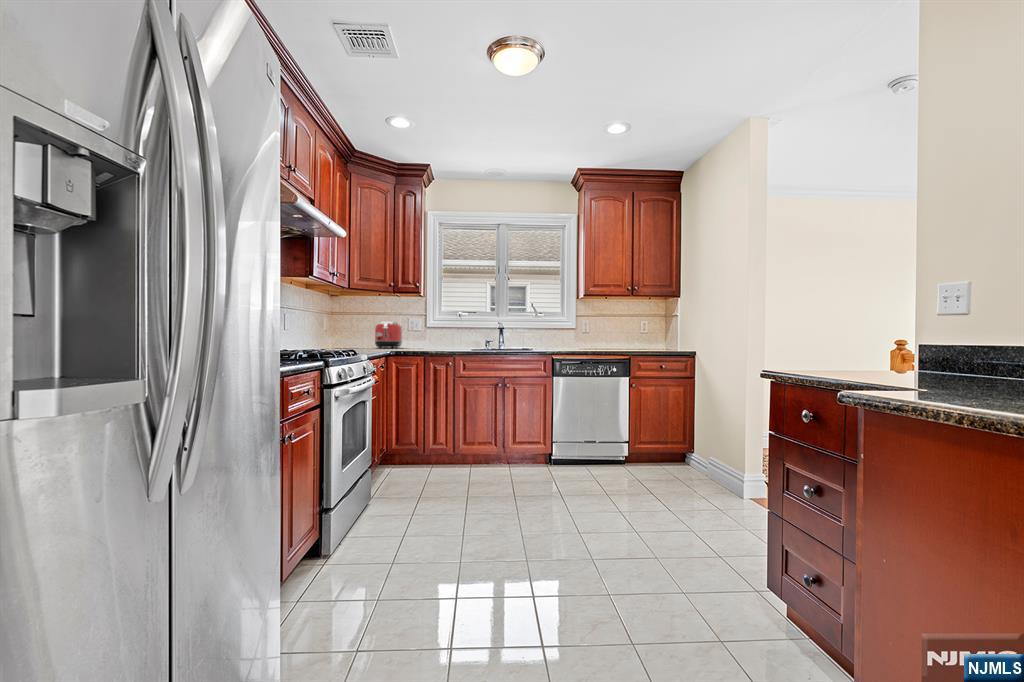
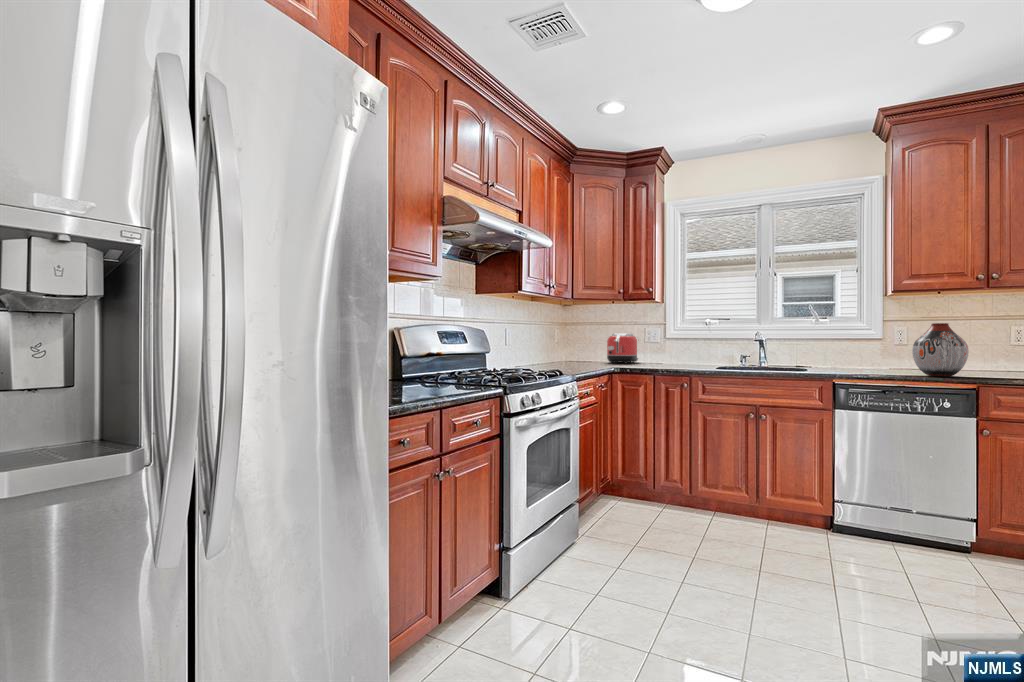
vase: none [598,317,627,352] -> present [912,323,969,377]

